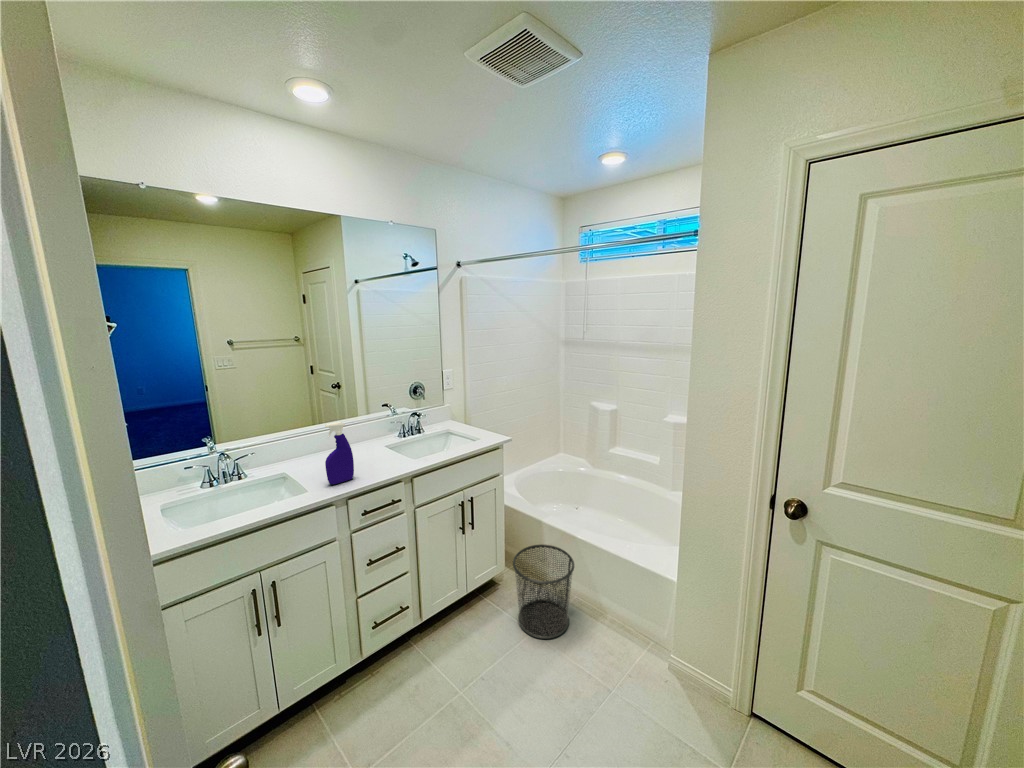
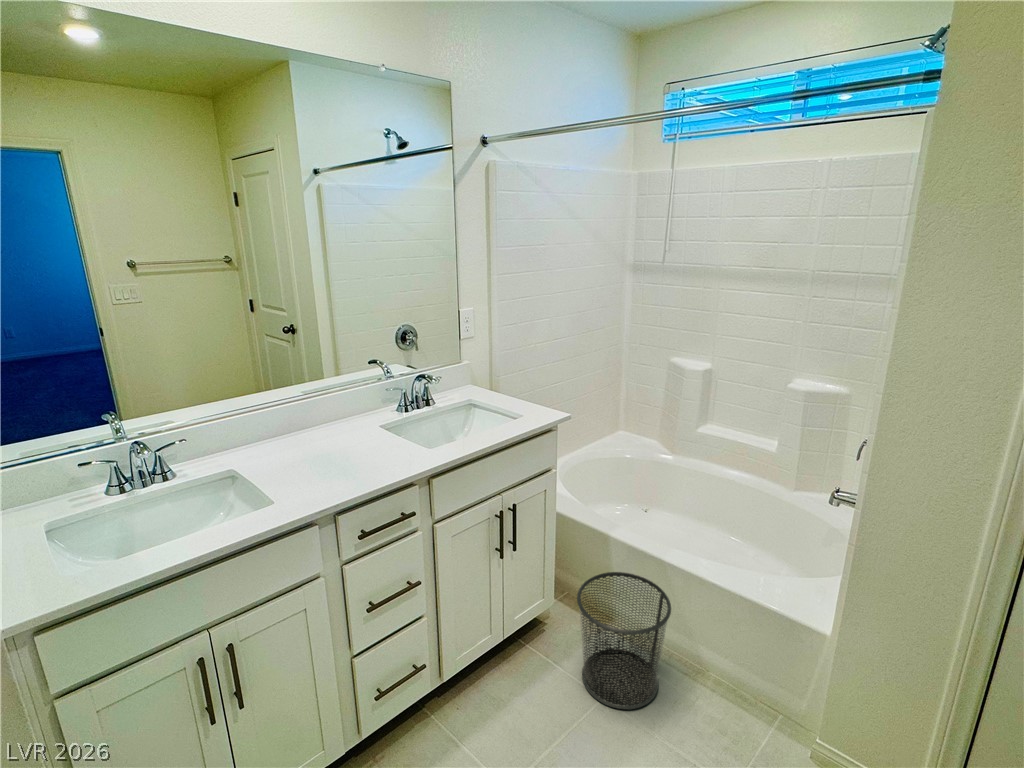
spray bottle: present [325,422,354,484] -> none [295,392,342,491]

